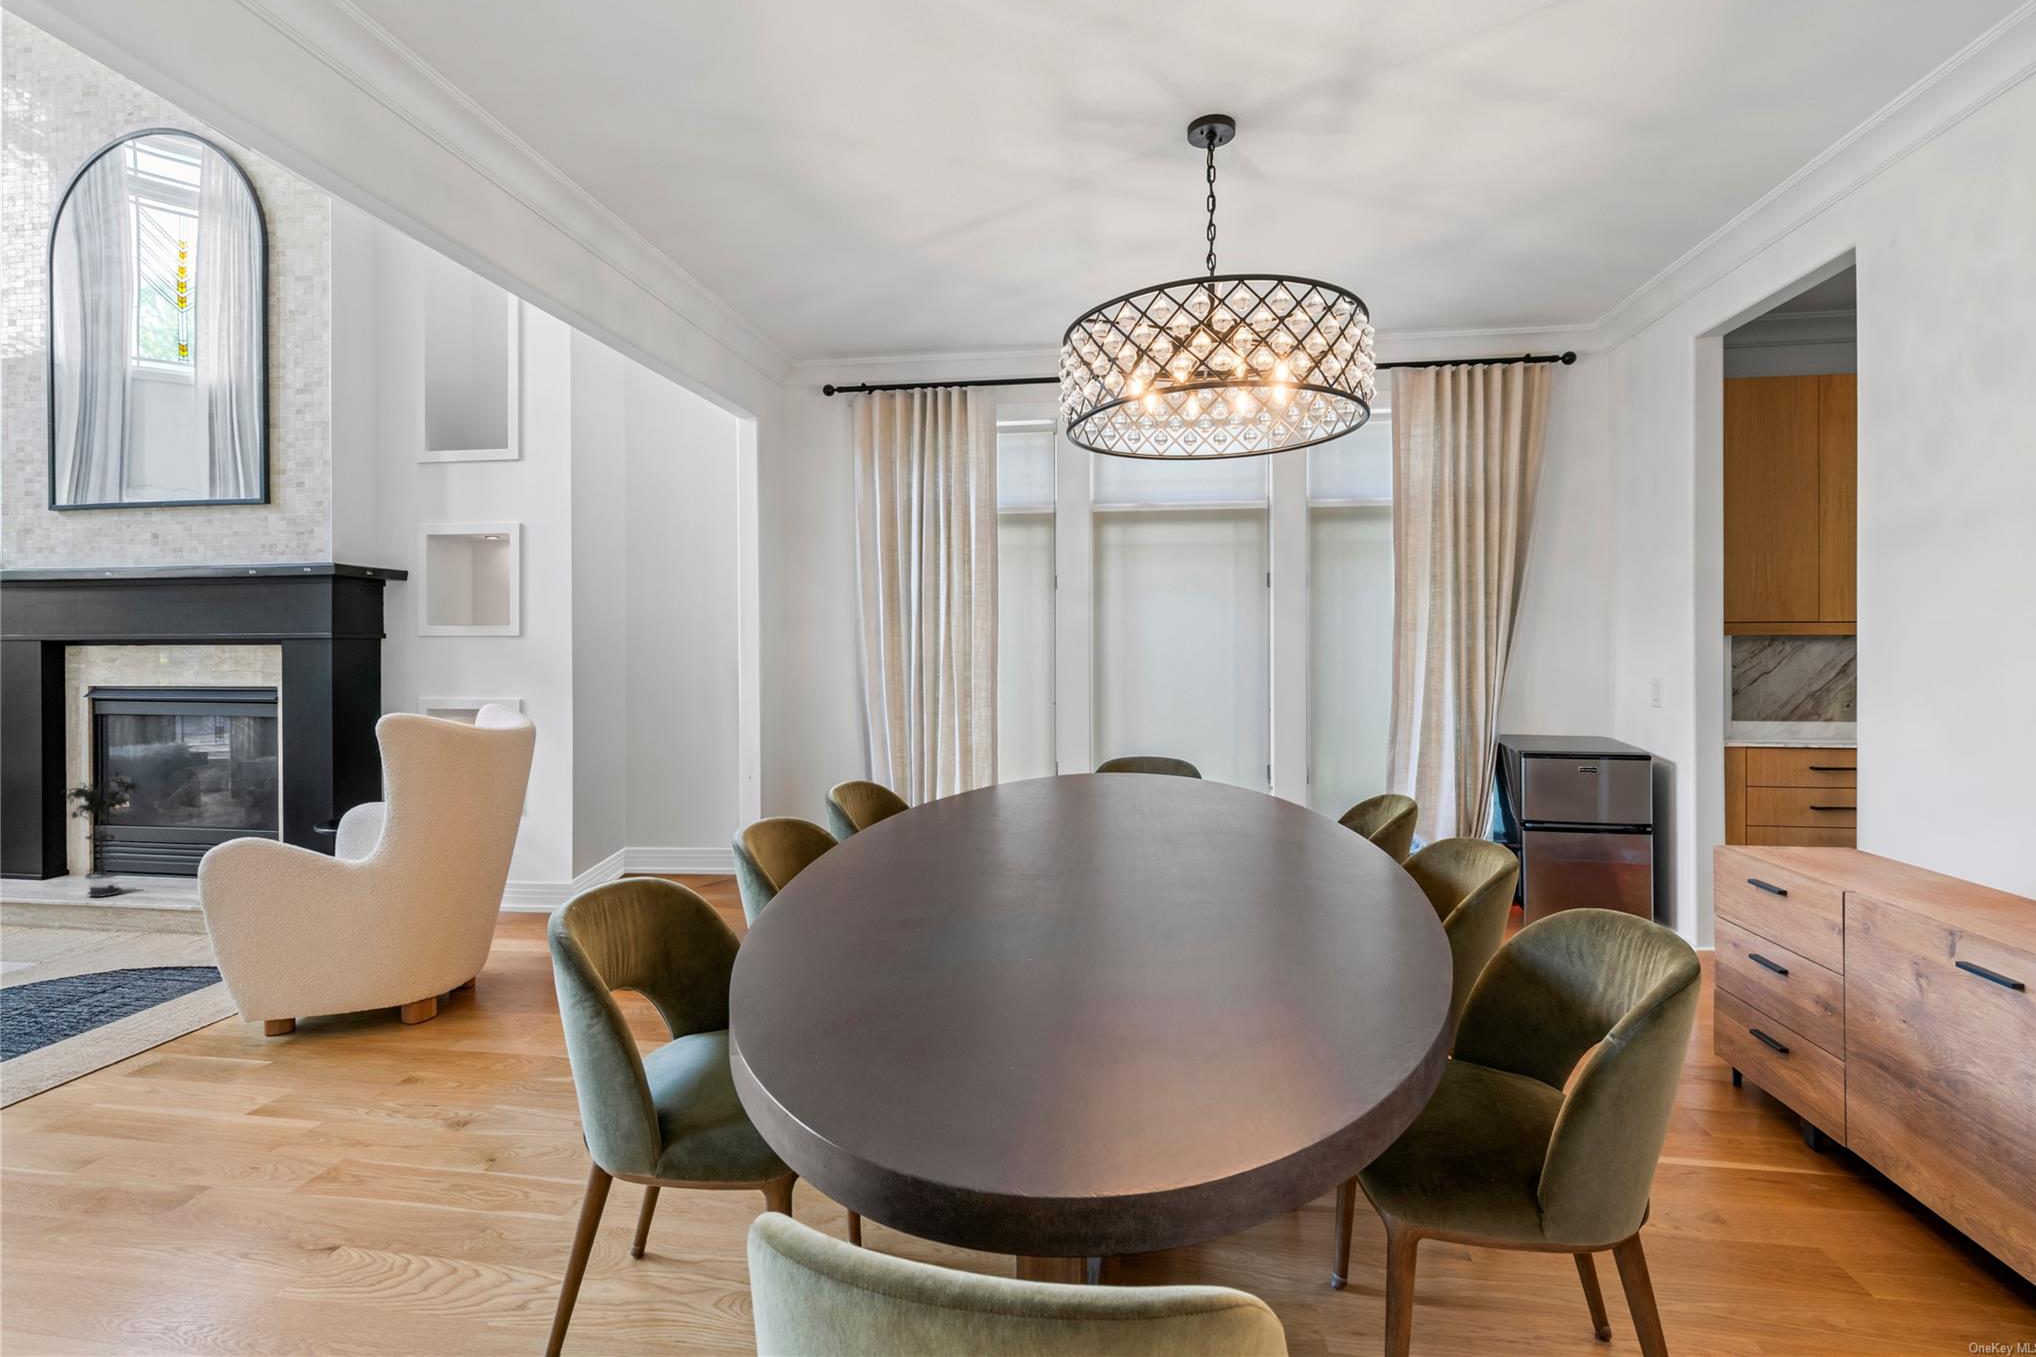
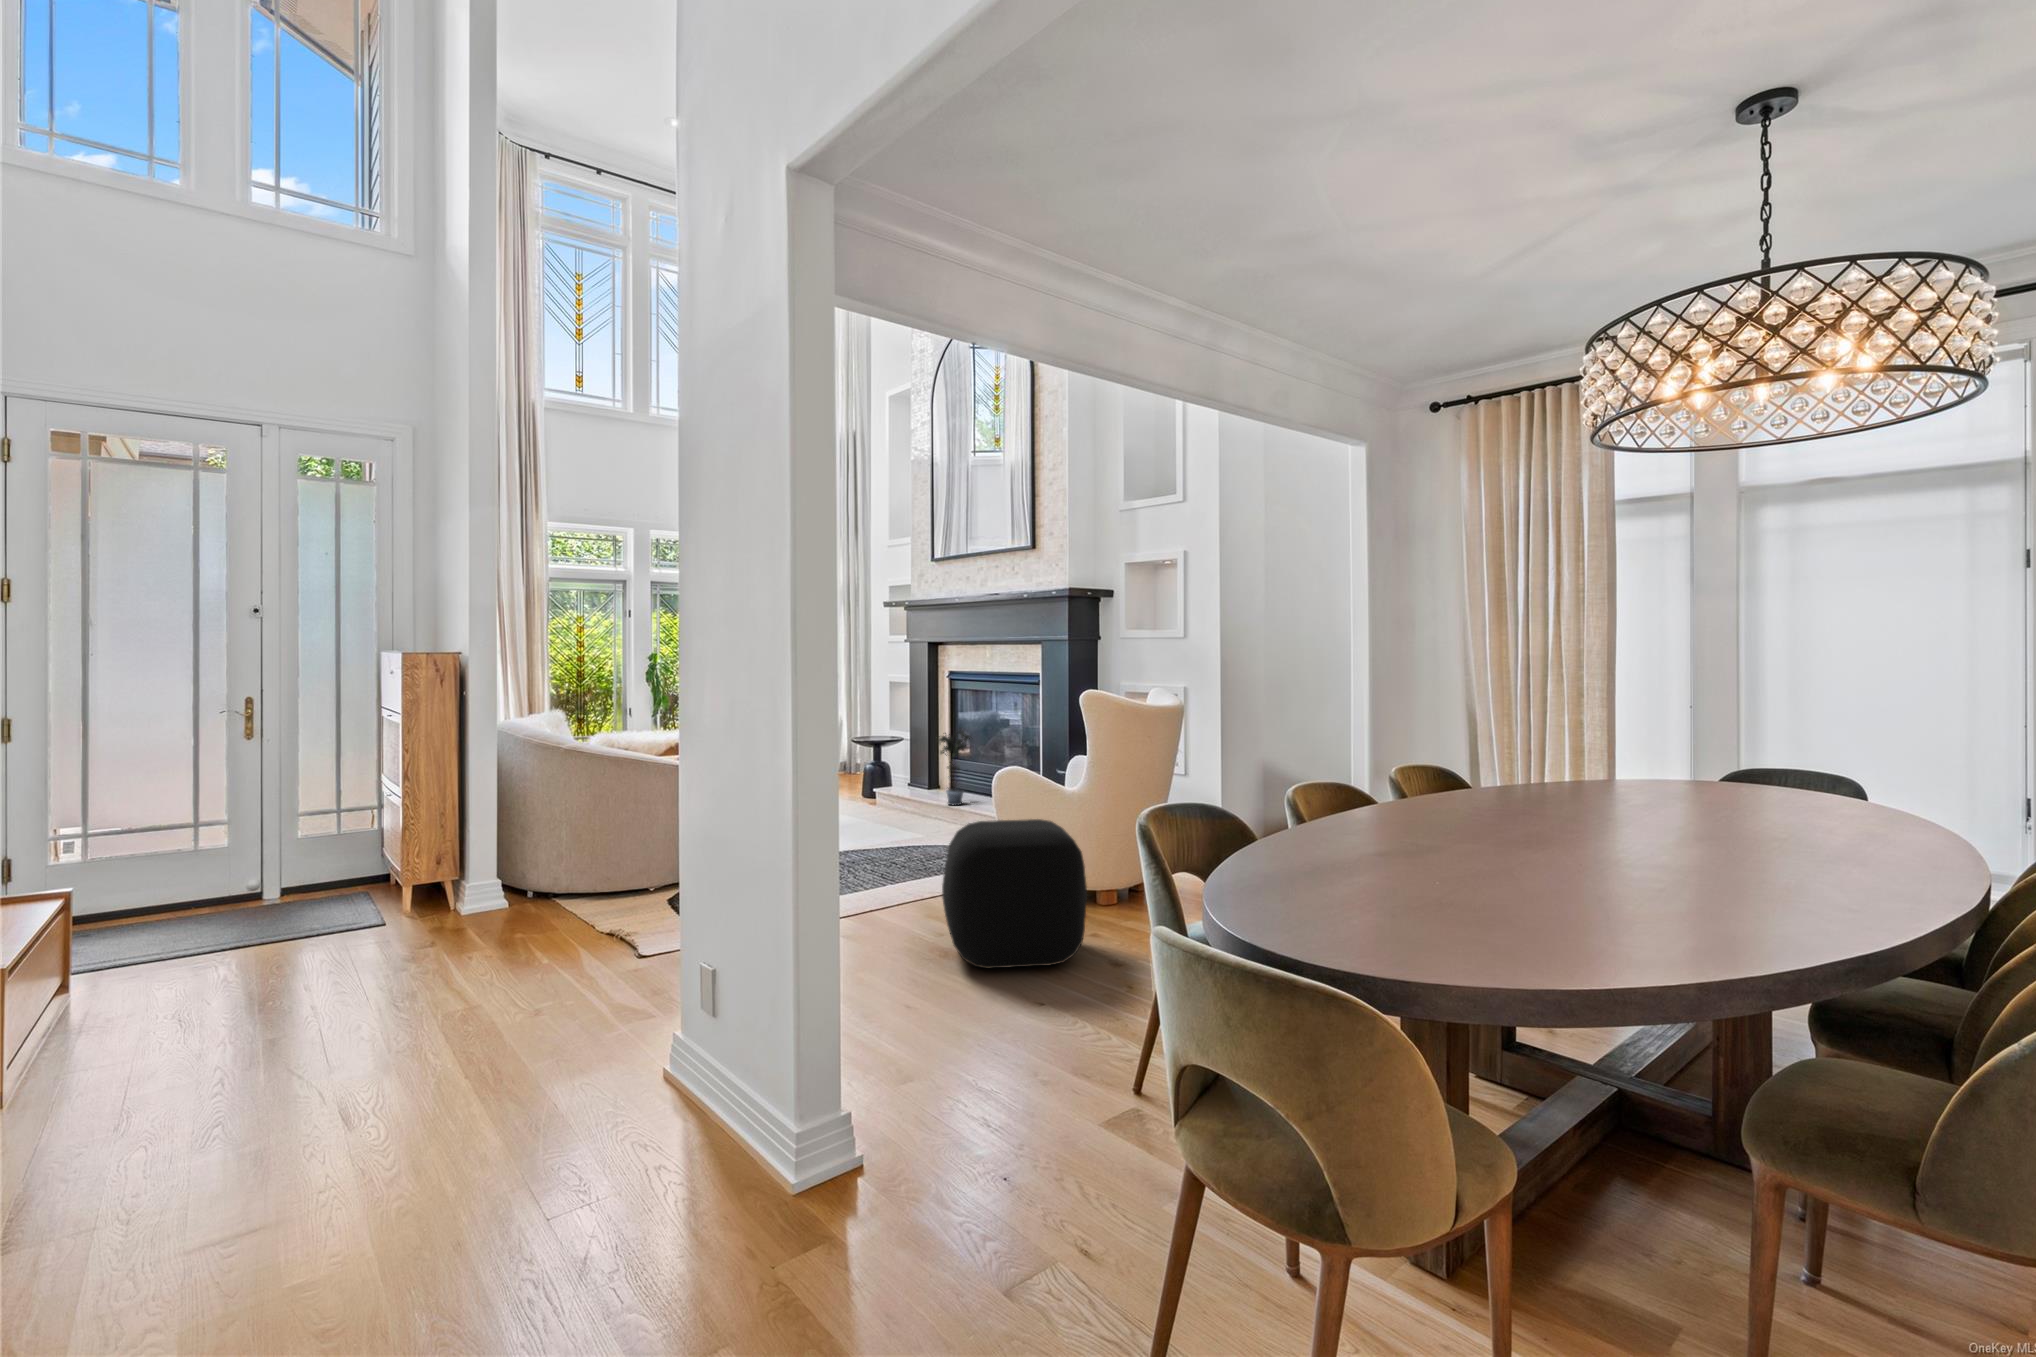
ottoman: none [129,911,430,1188] -> present [942,819,1087,968]

